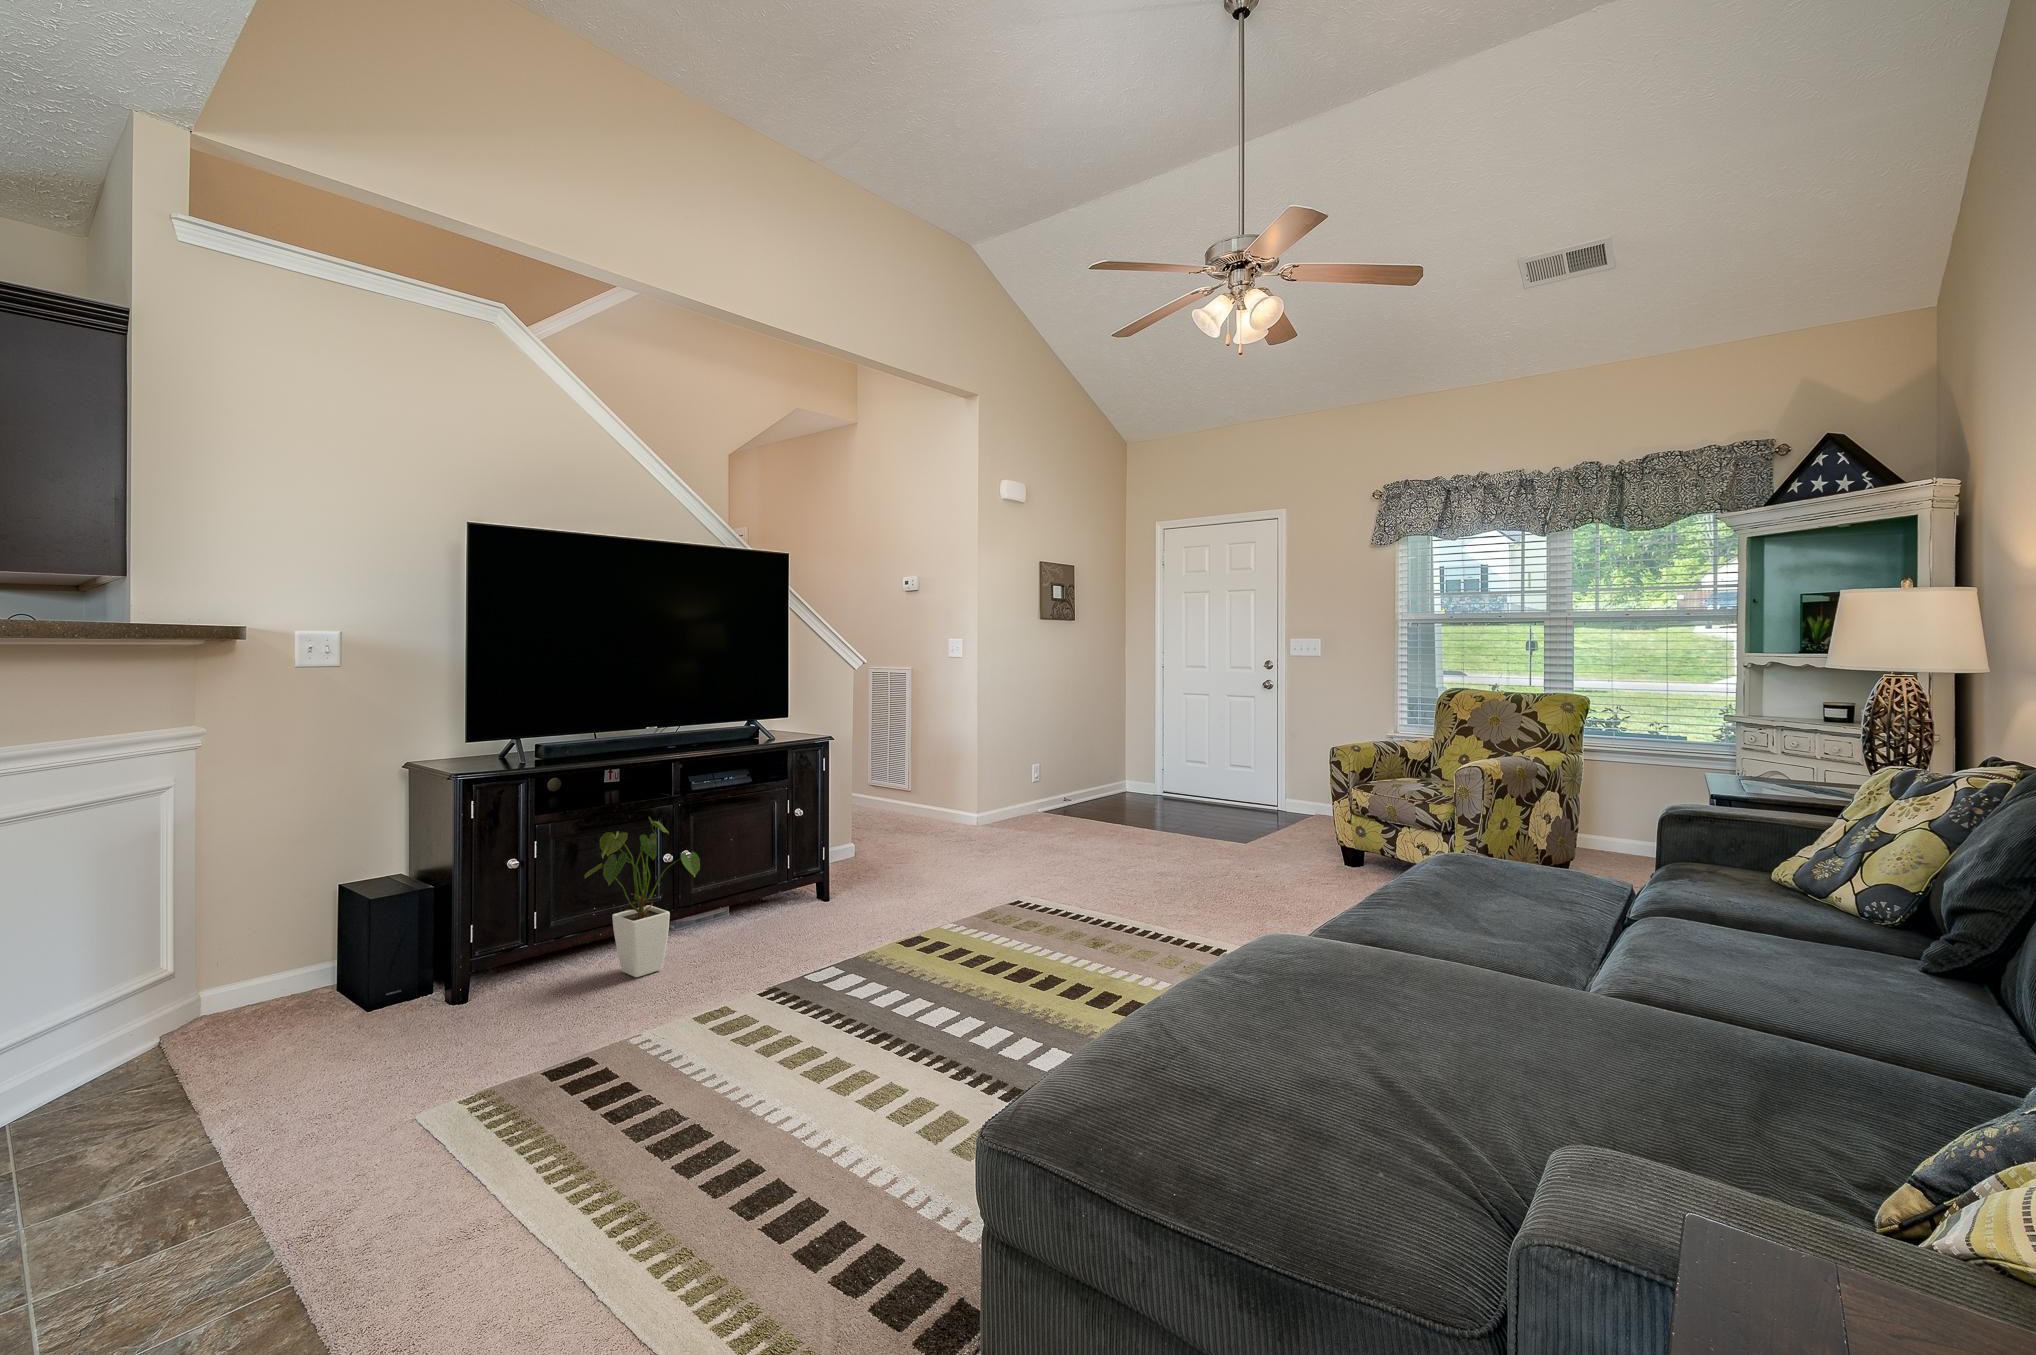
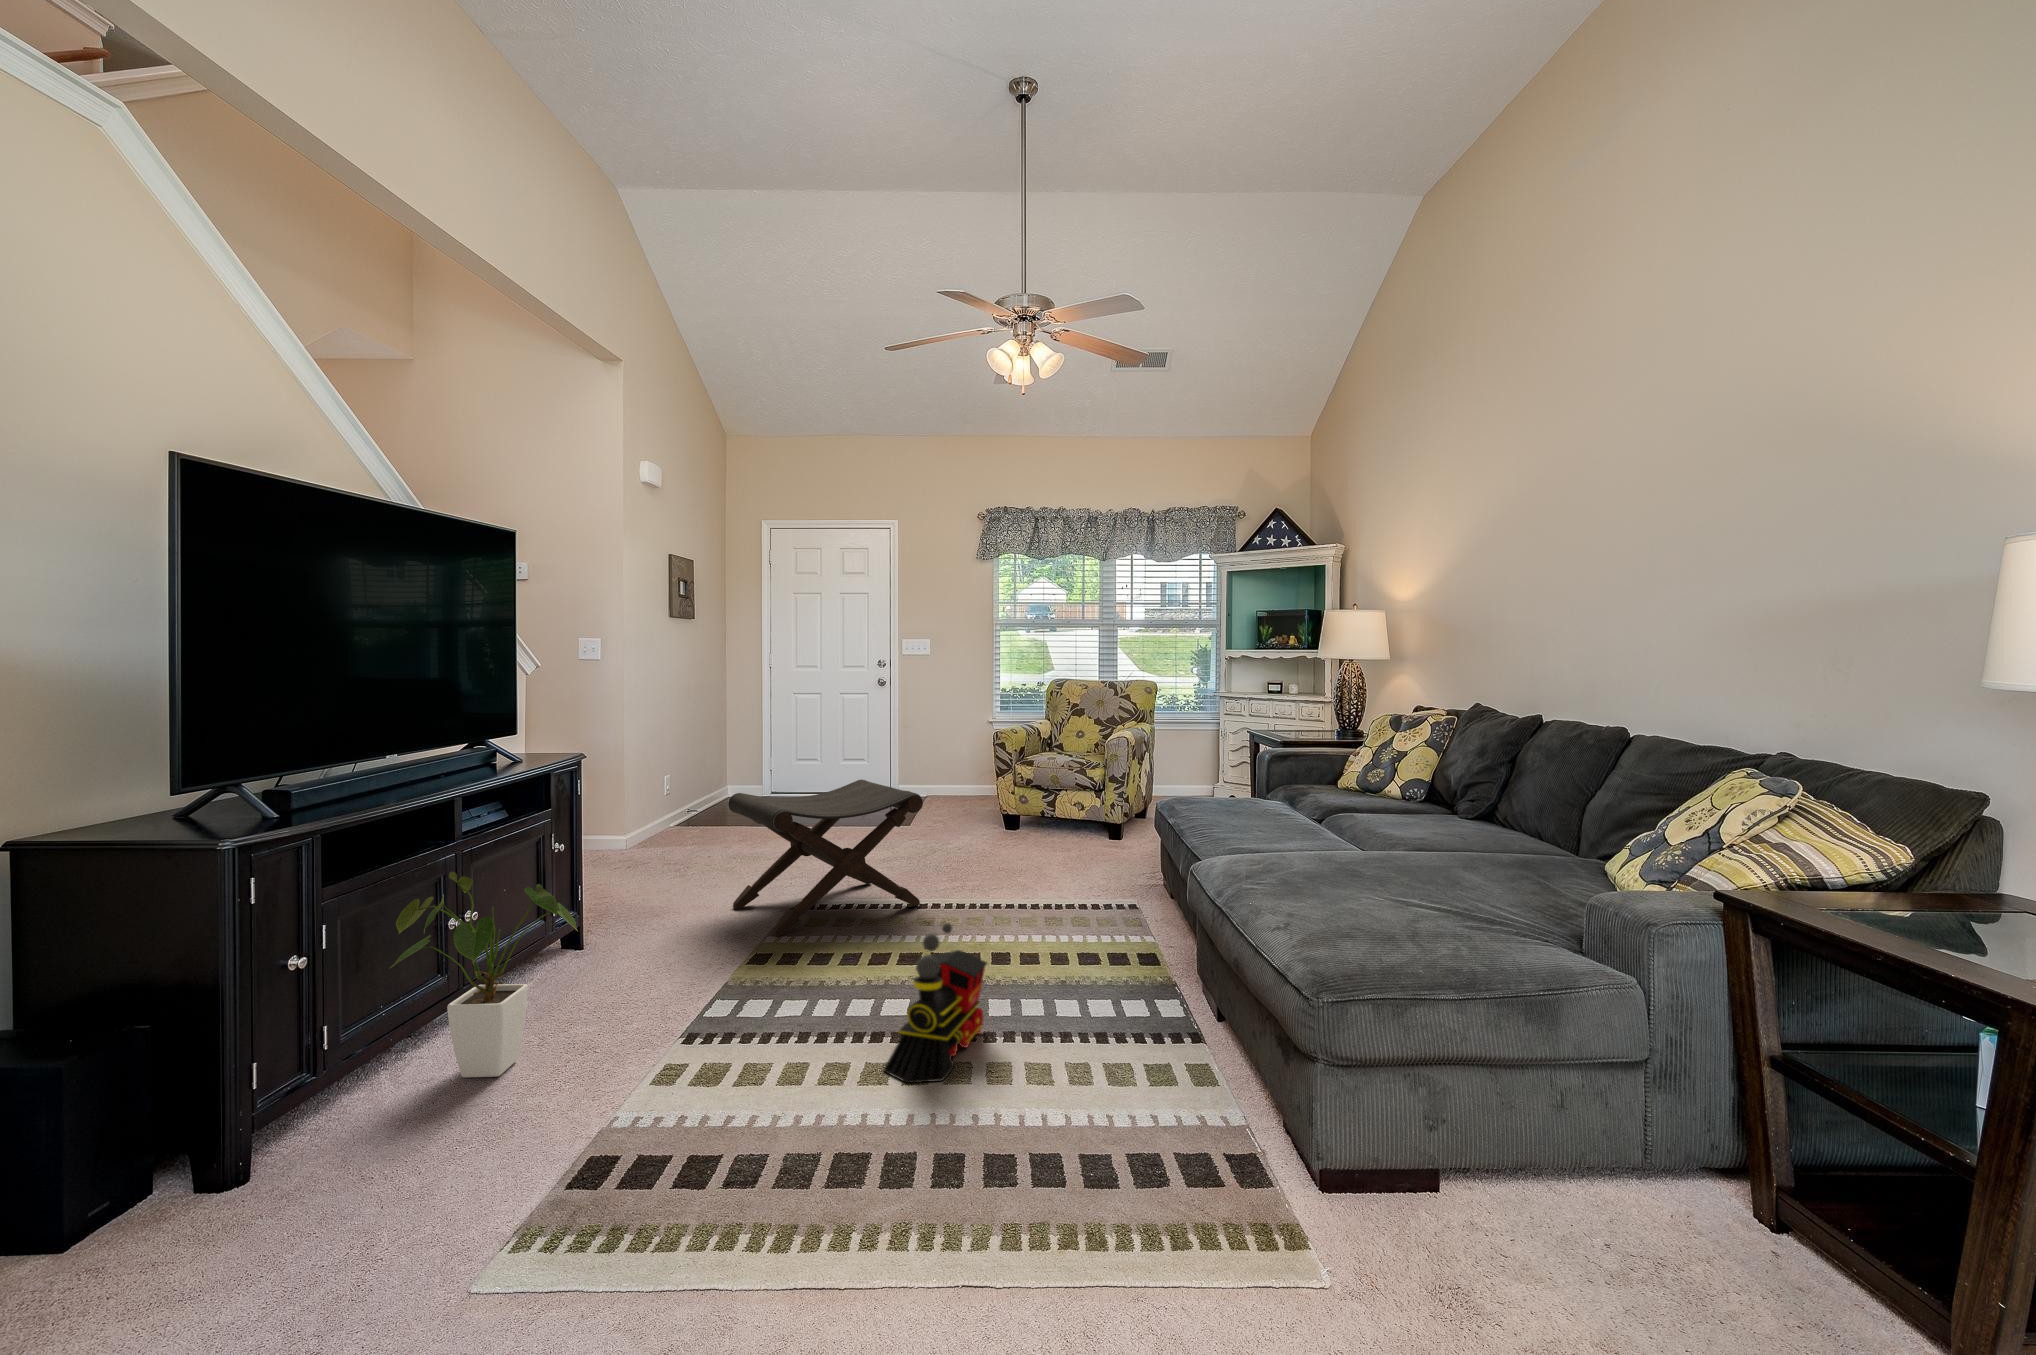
footstool: none [948,784,1114,924] -> present [728,780,923,936]
toy train: none [830,935,970,1094] -> present [884,923,987,1083]

